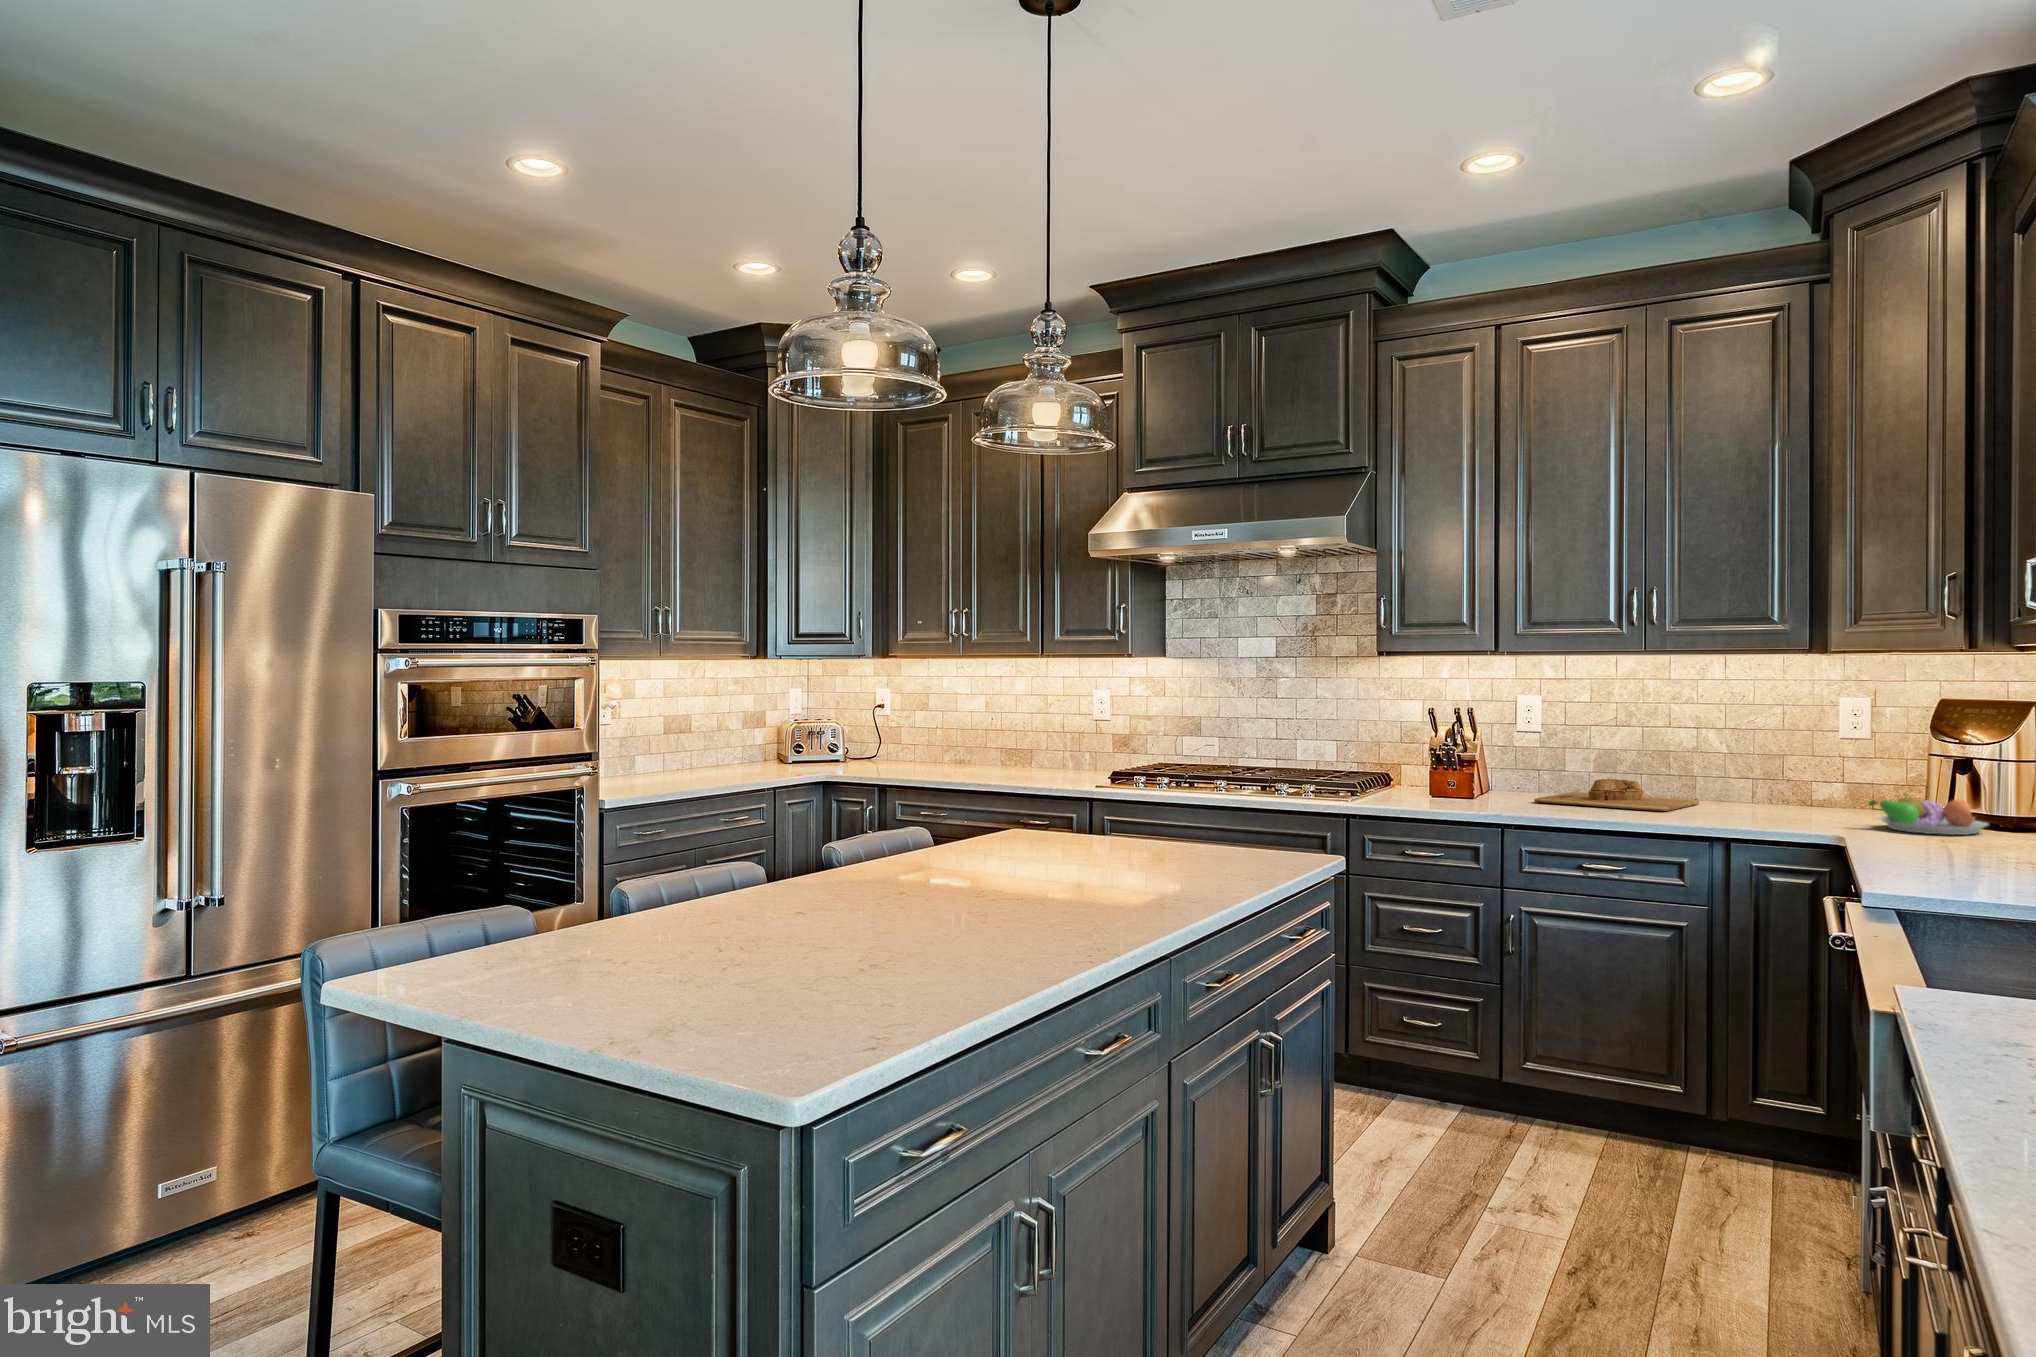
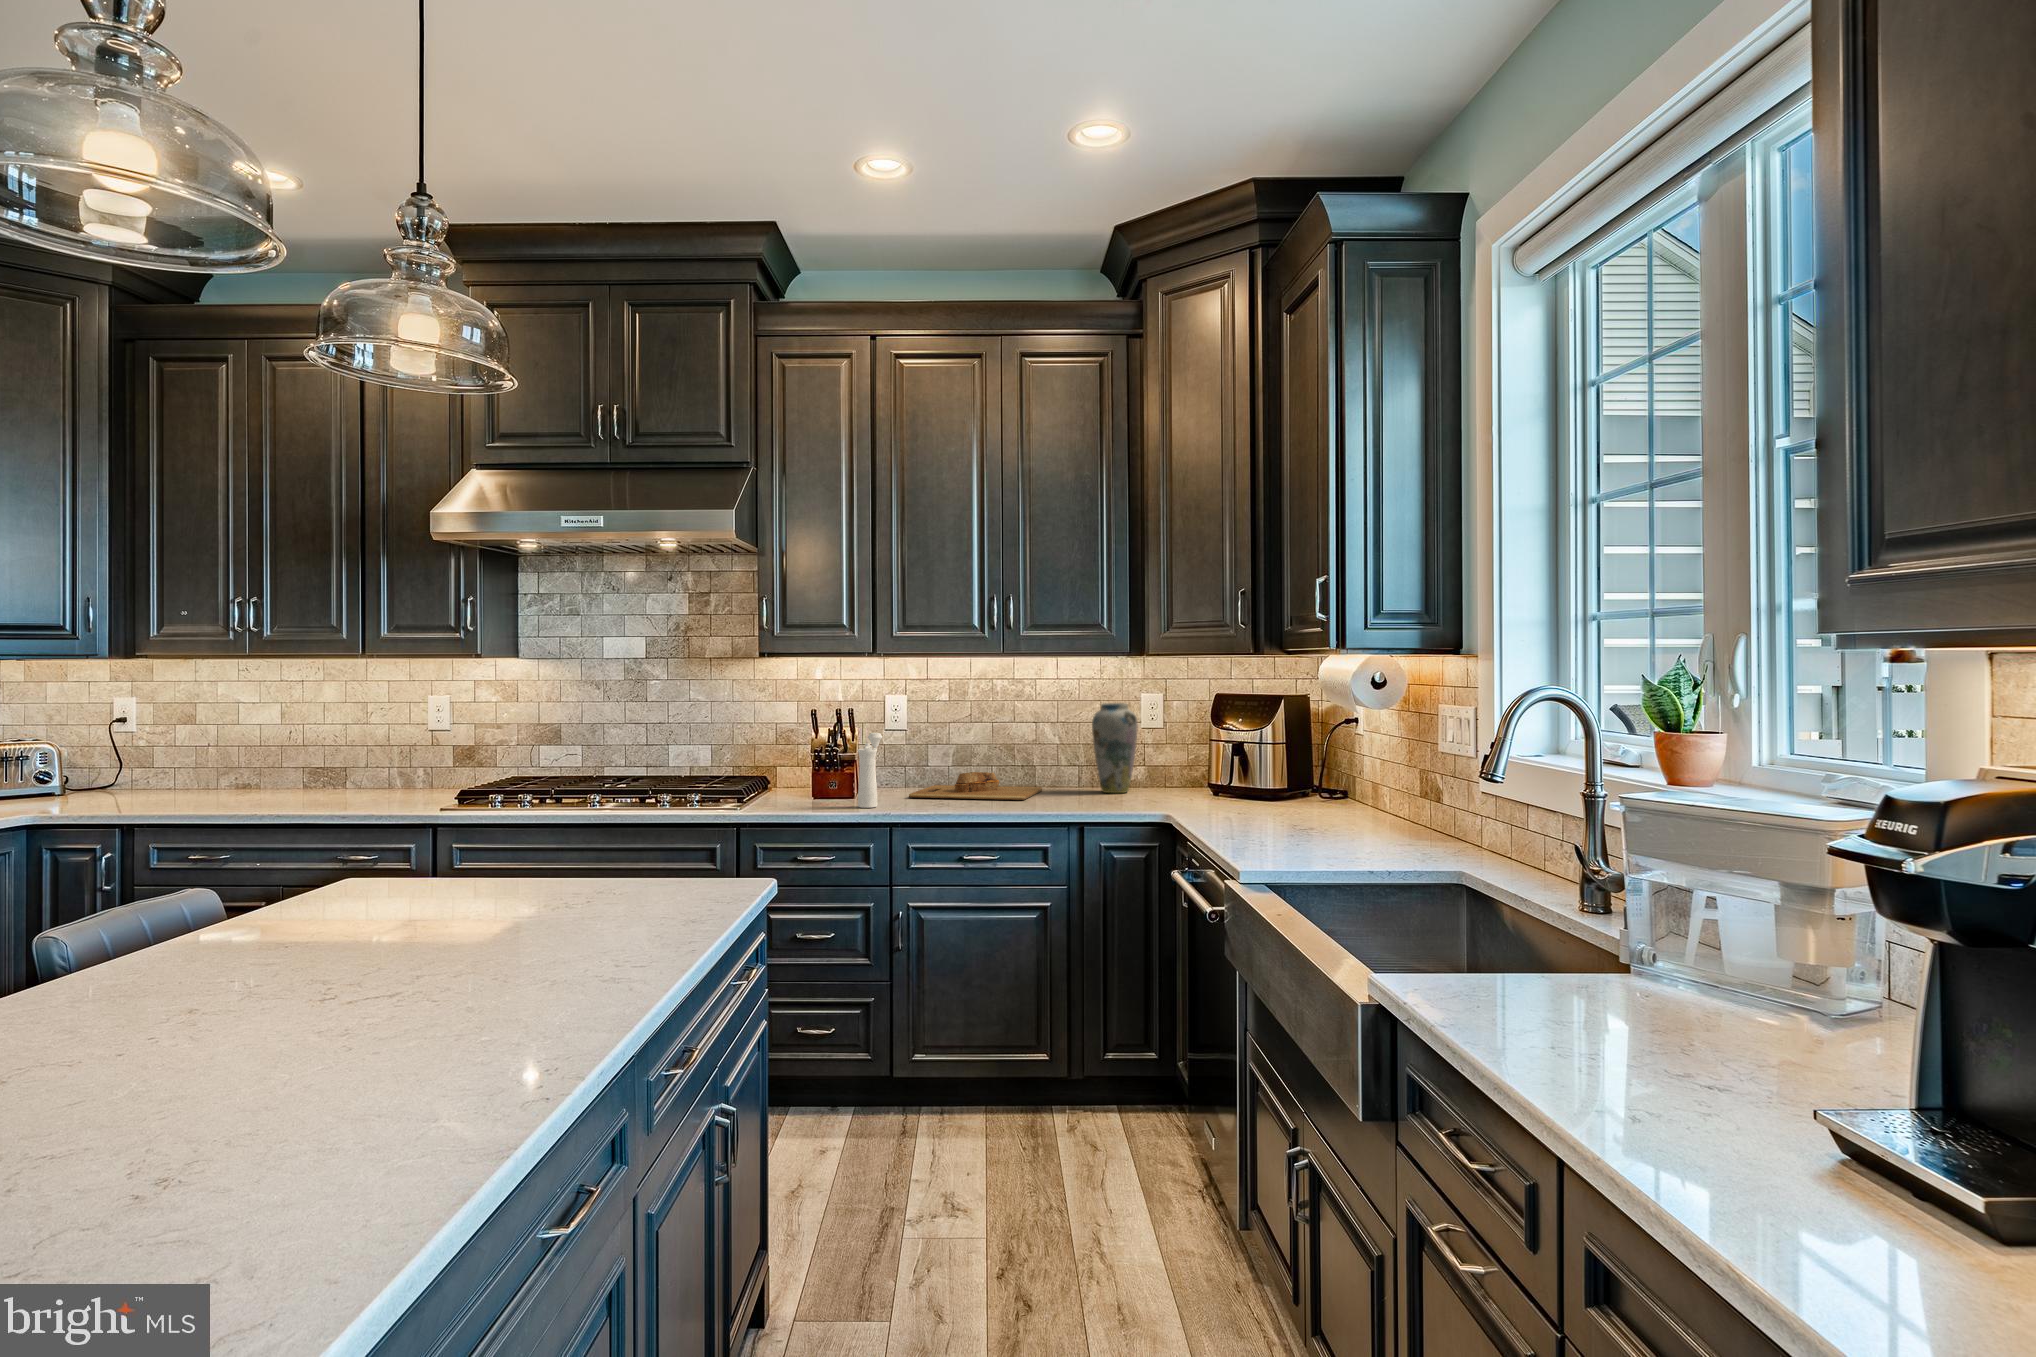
vase: none [1761,707,1822,812] -> present [1092,703,1138,793]
pepper mill: none [1472,733,1503,808] -> present [858,733,882,808]
fruit bowl: present [1869,793,1988,835] -> none [1184,773,1266,808]

